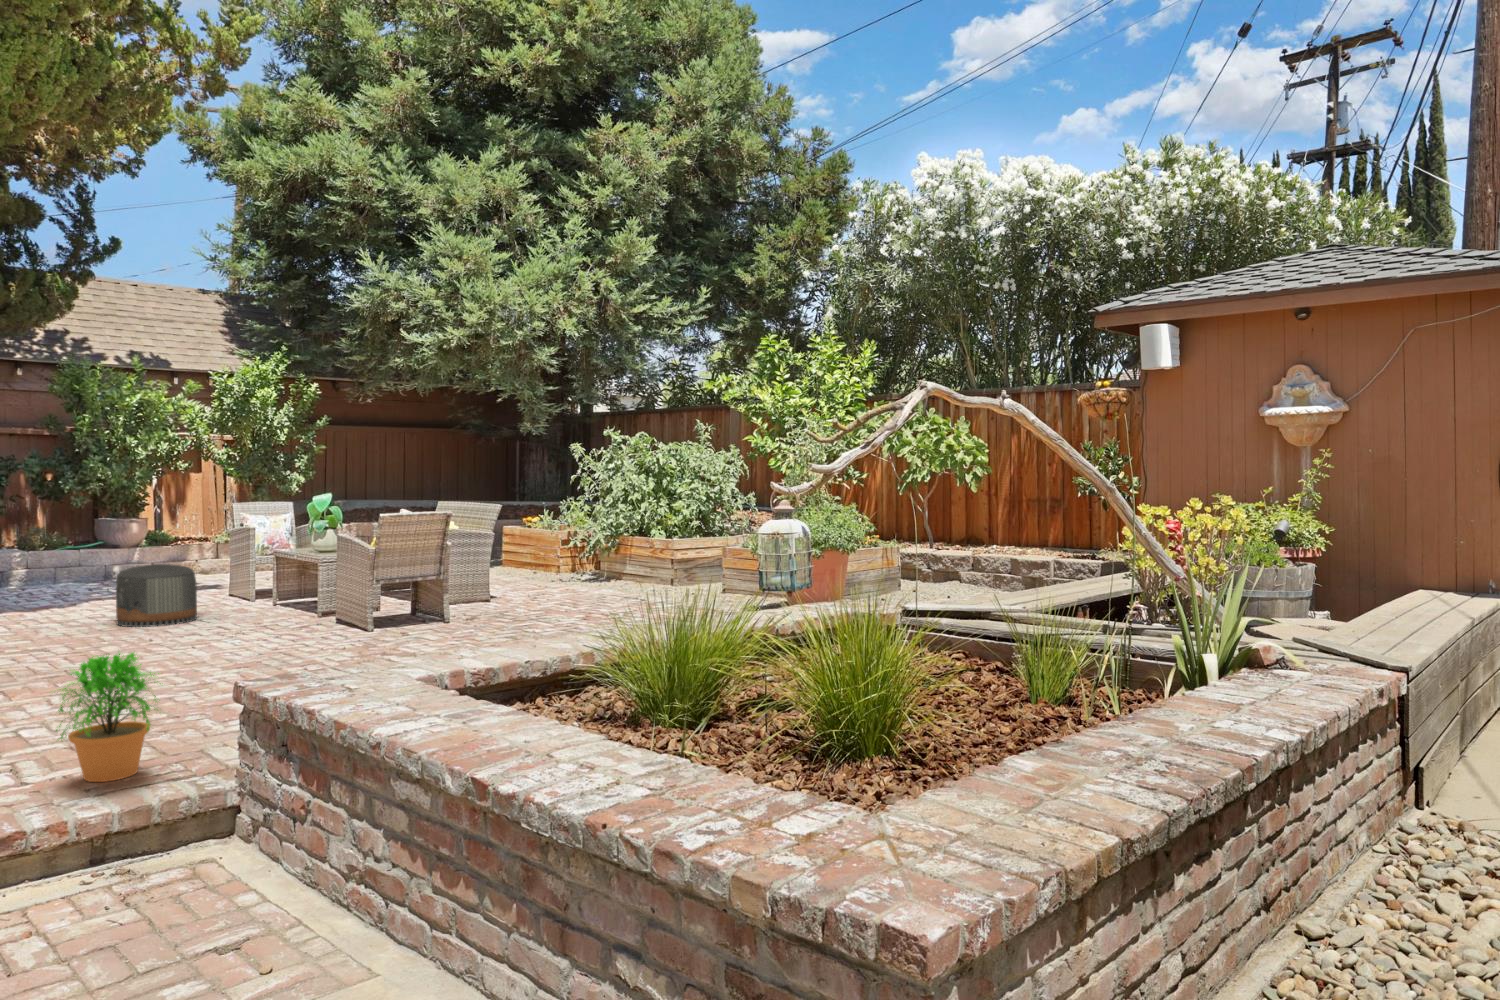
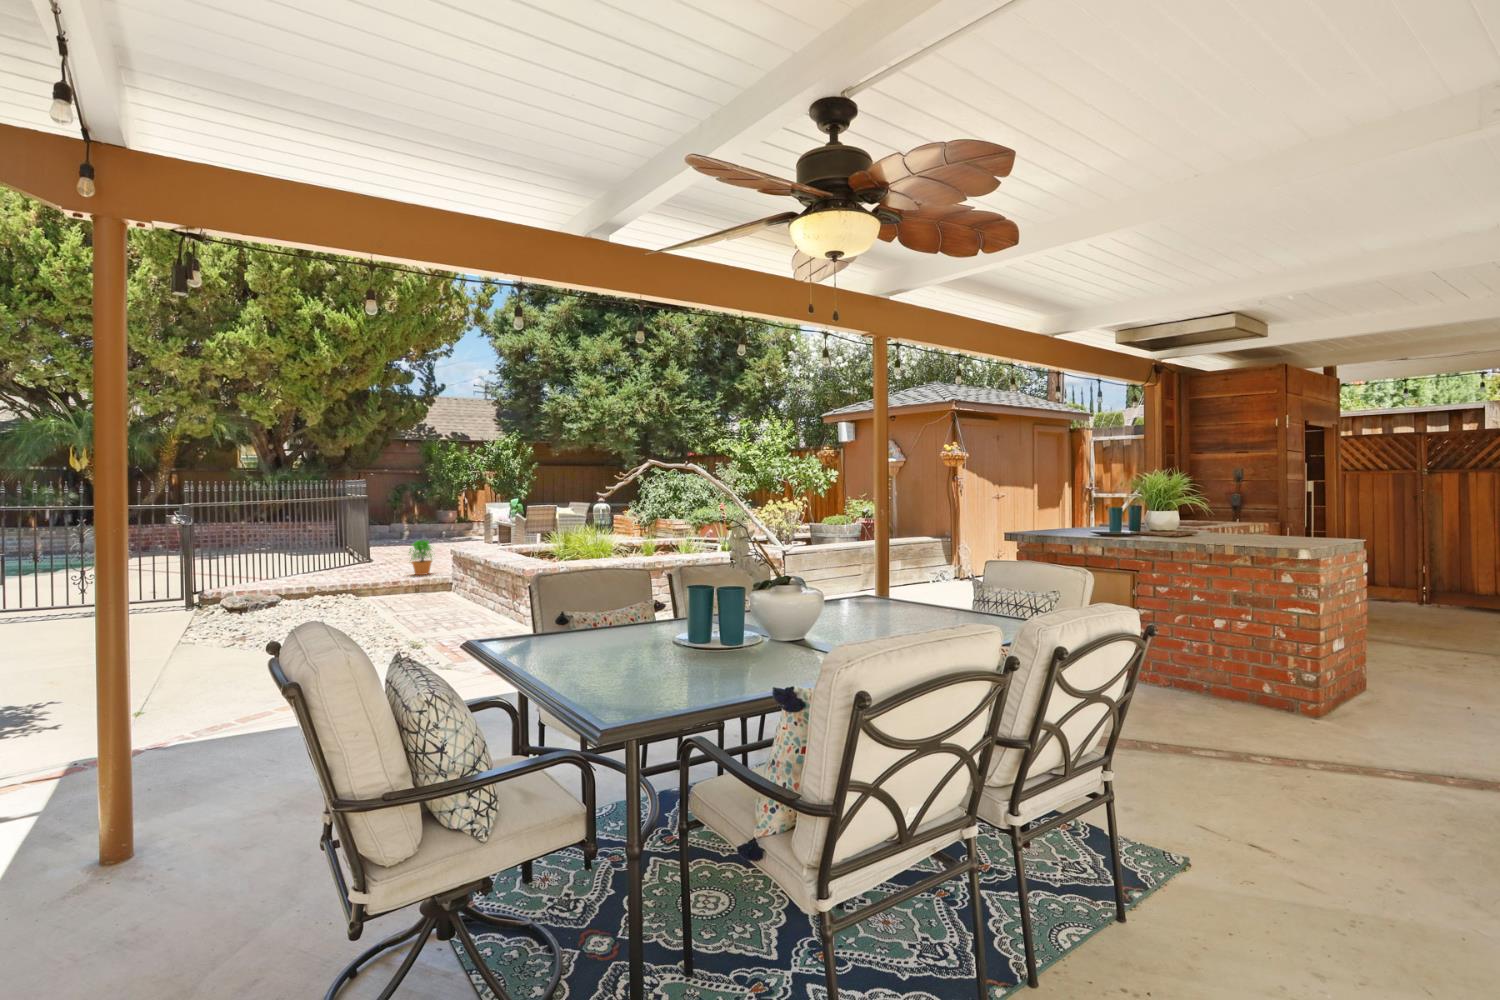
pouf: present [116,564,197,627] -> none [437,524,466,547]

